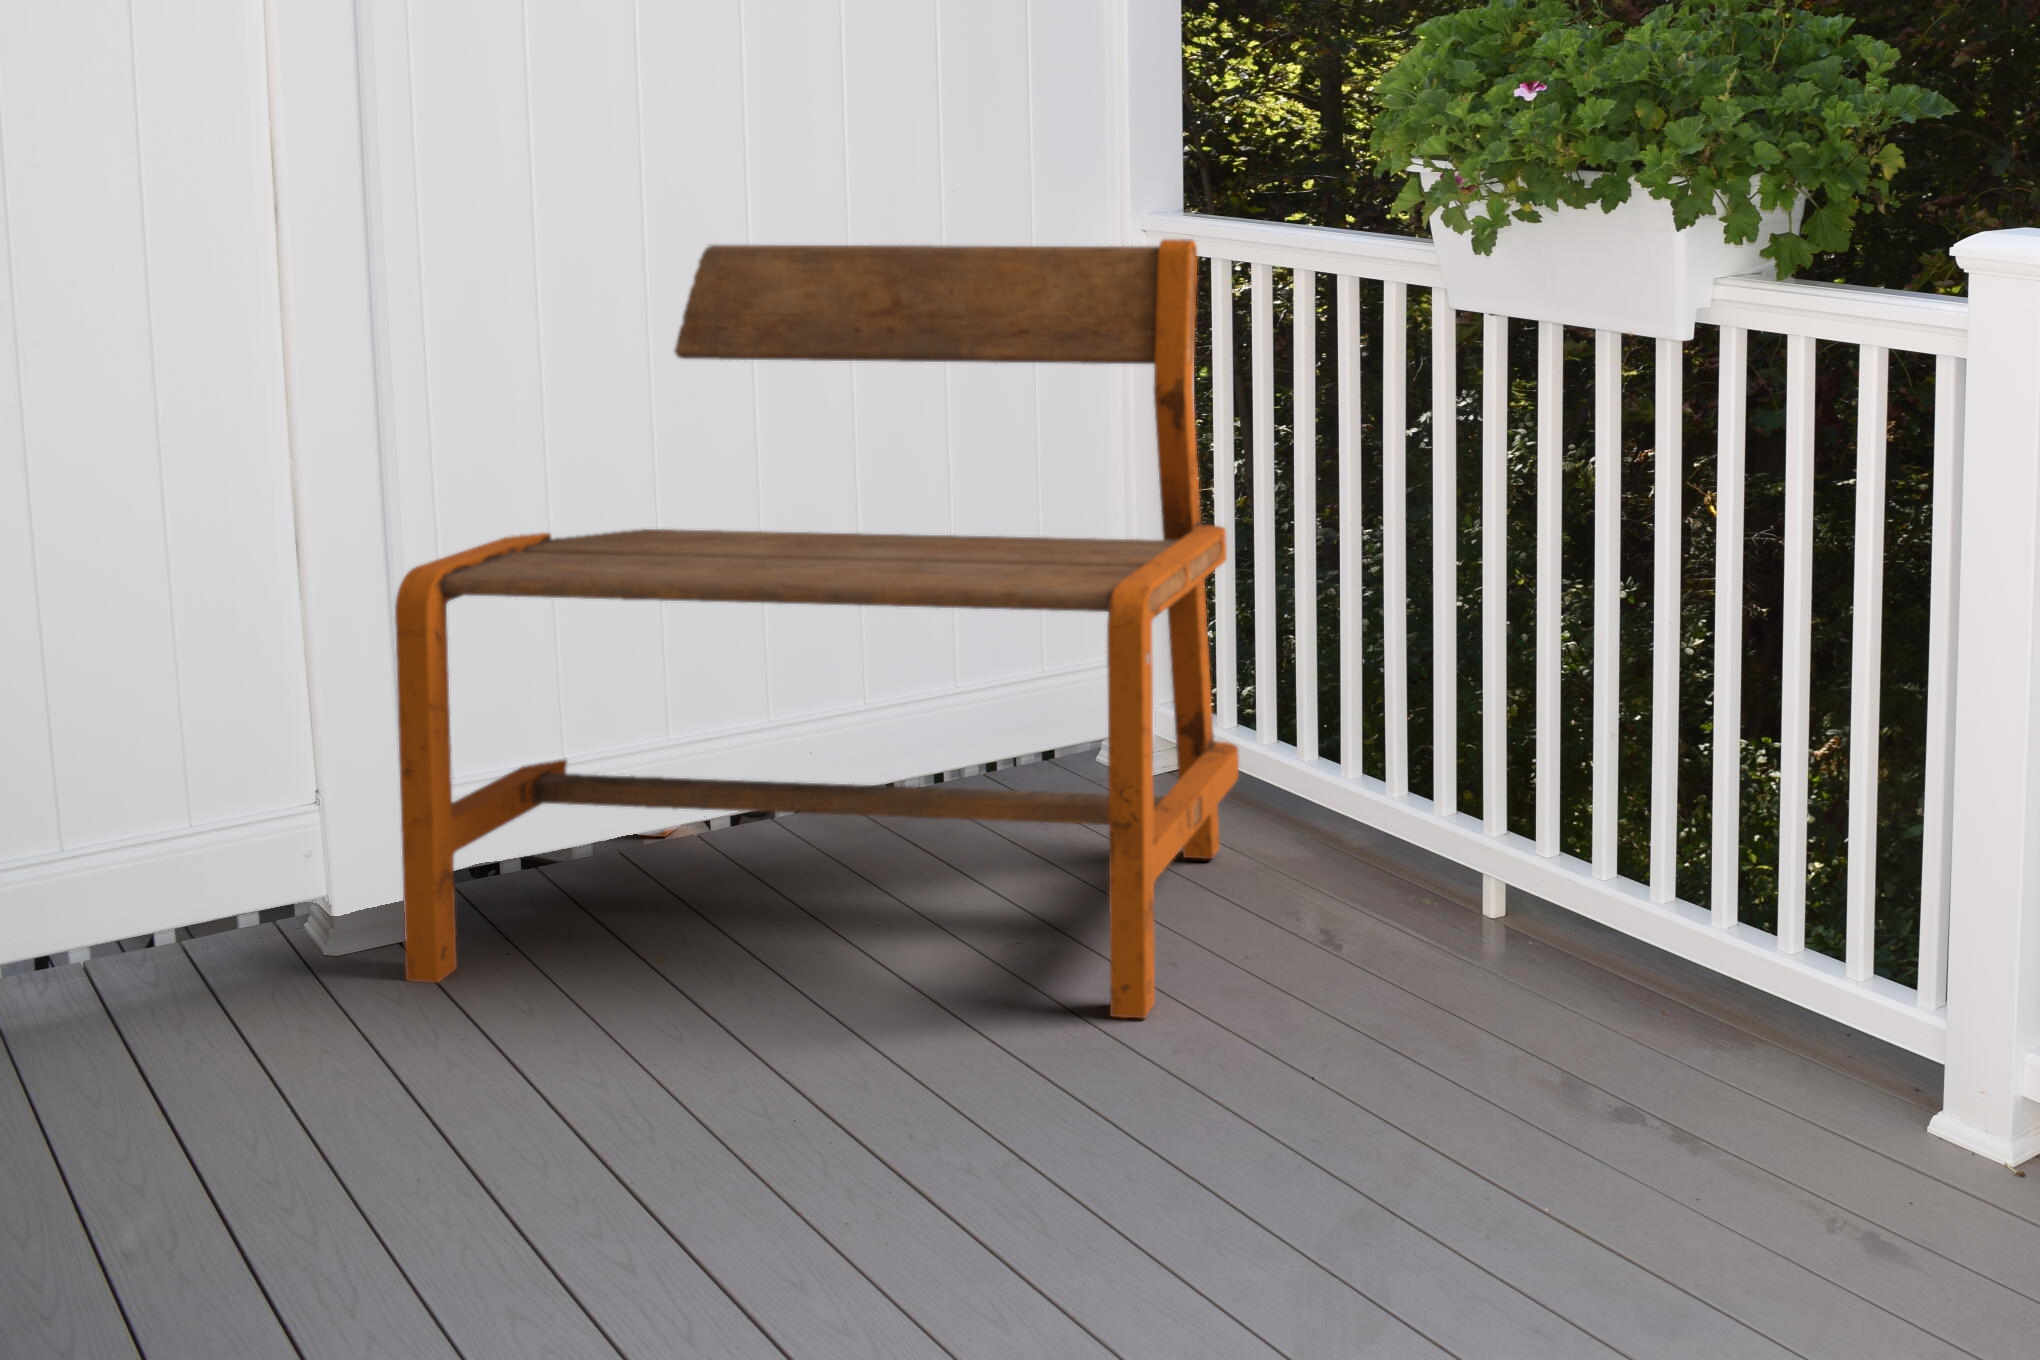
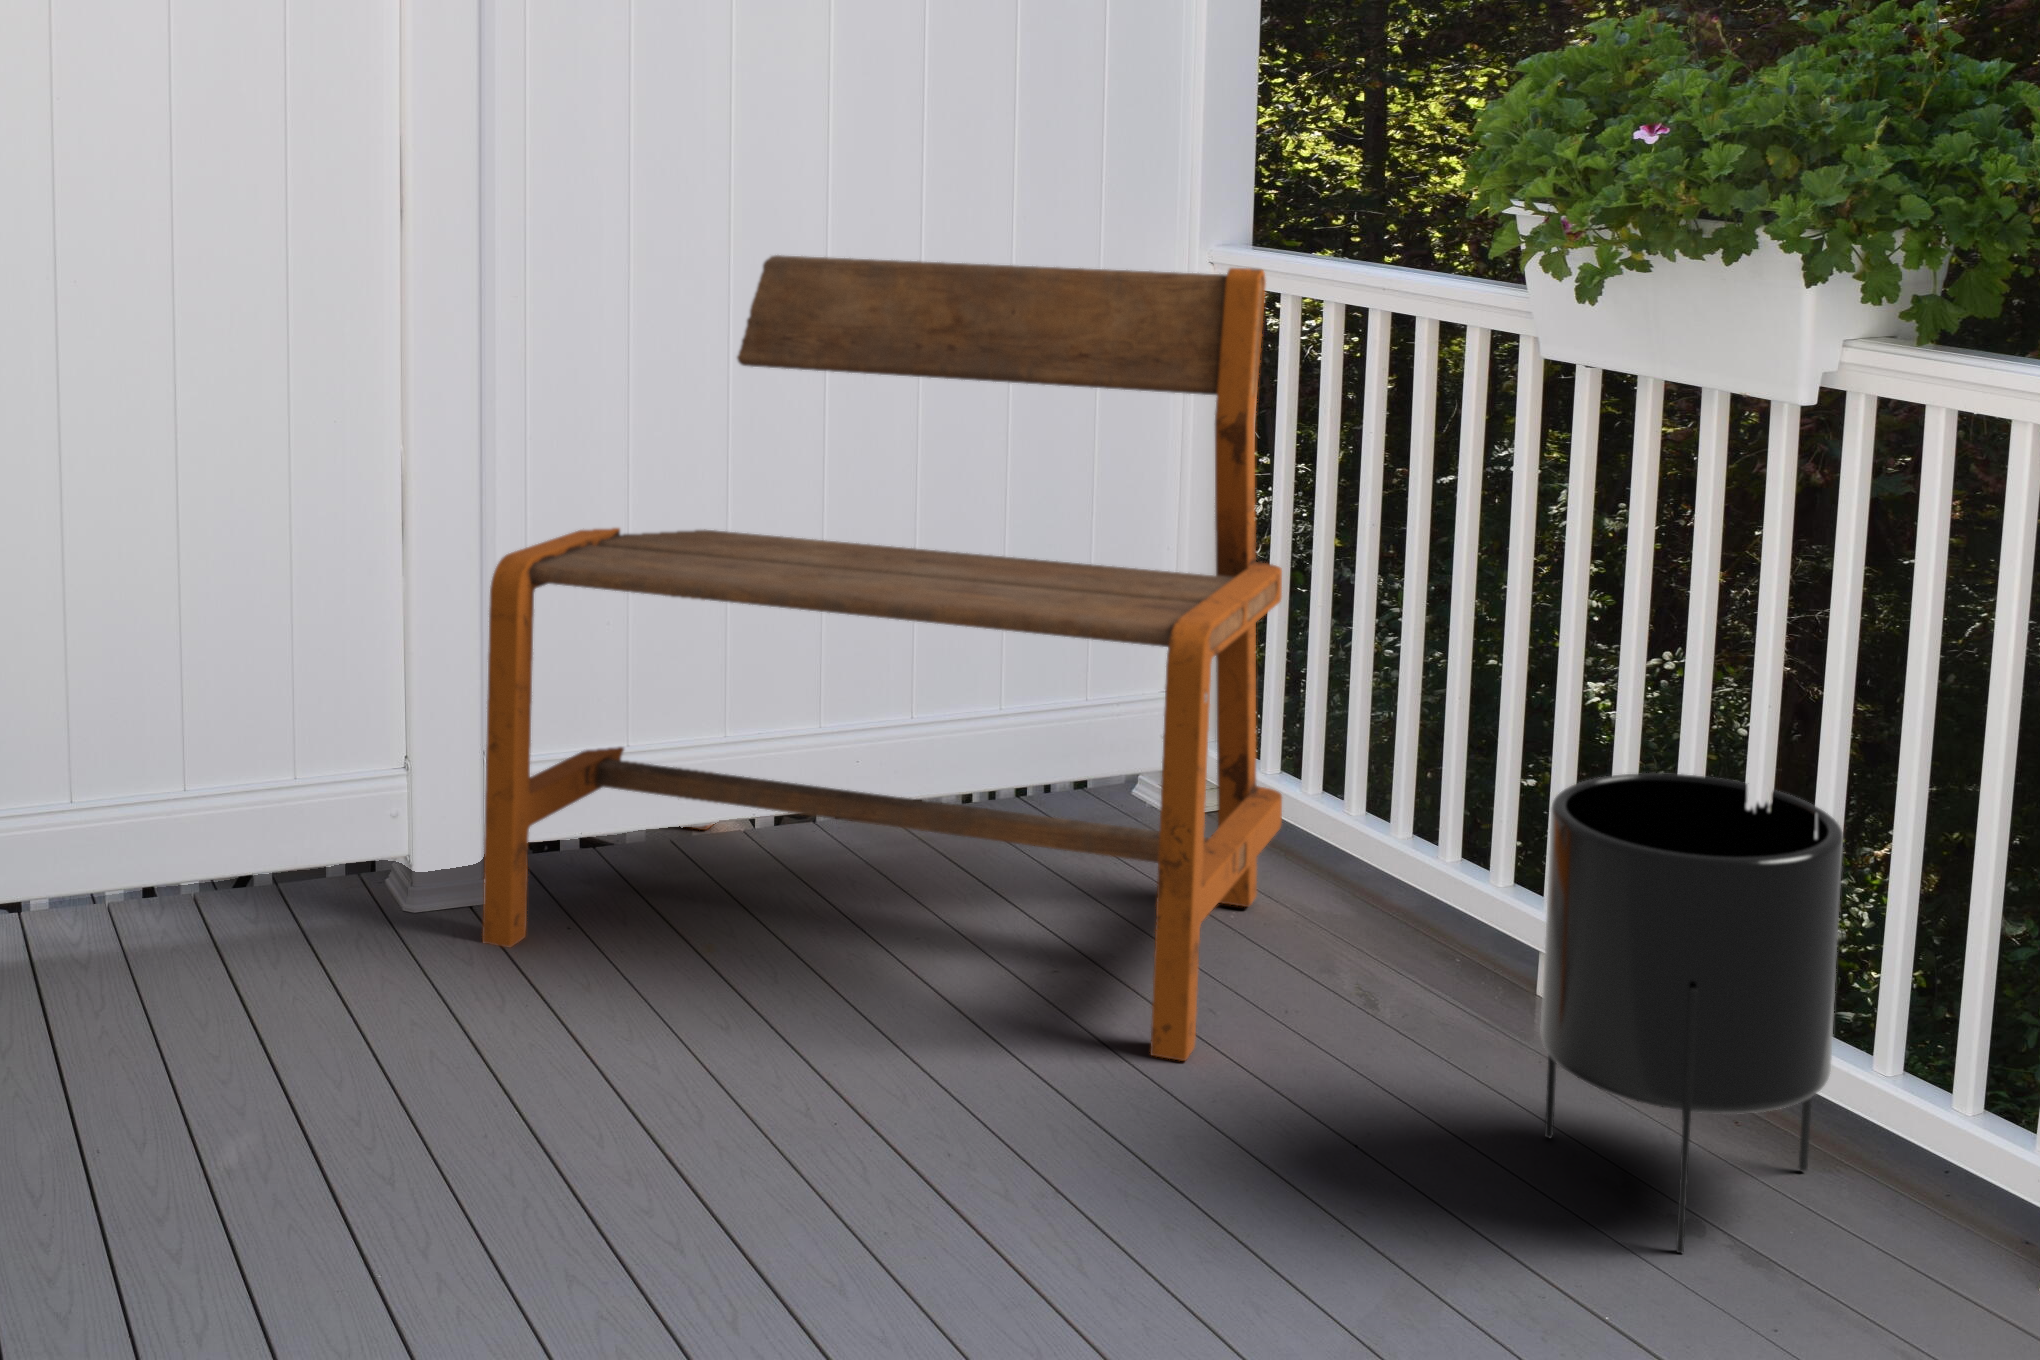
planter: none [1472,694,1731,1147] -> present [1541,773,1843,1253]

